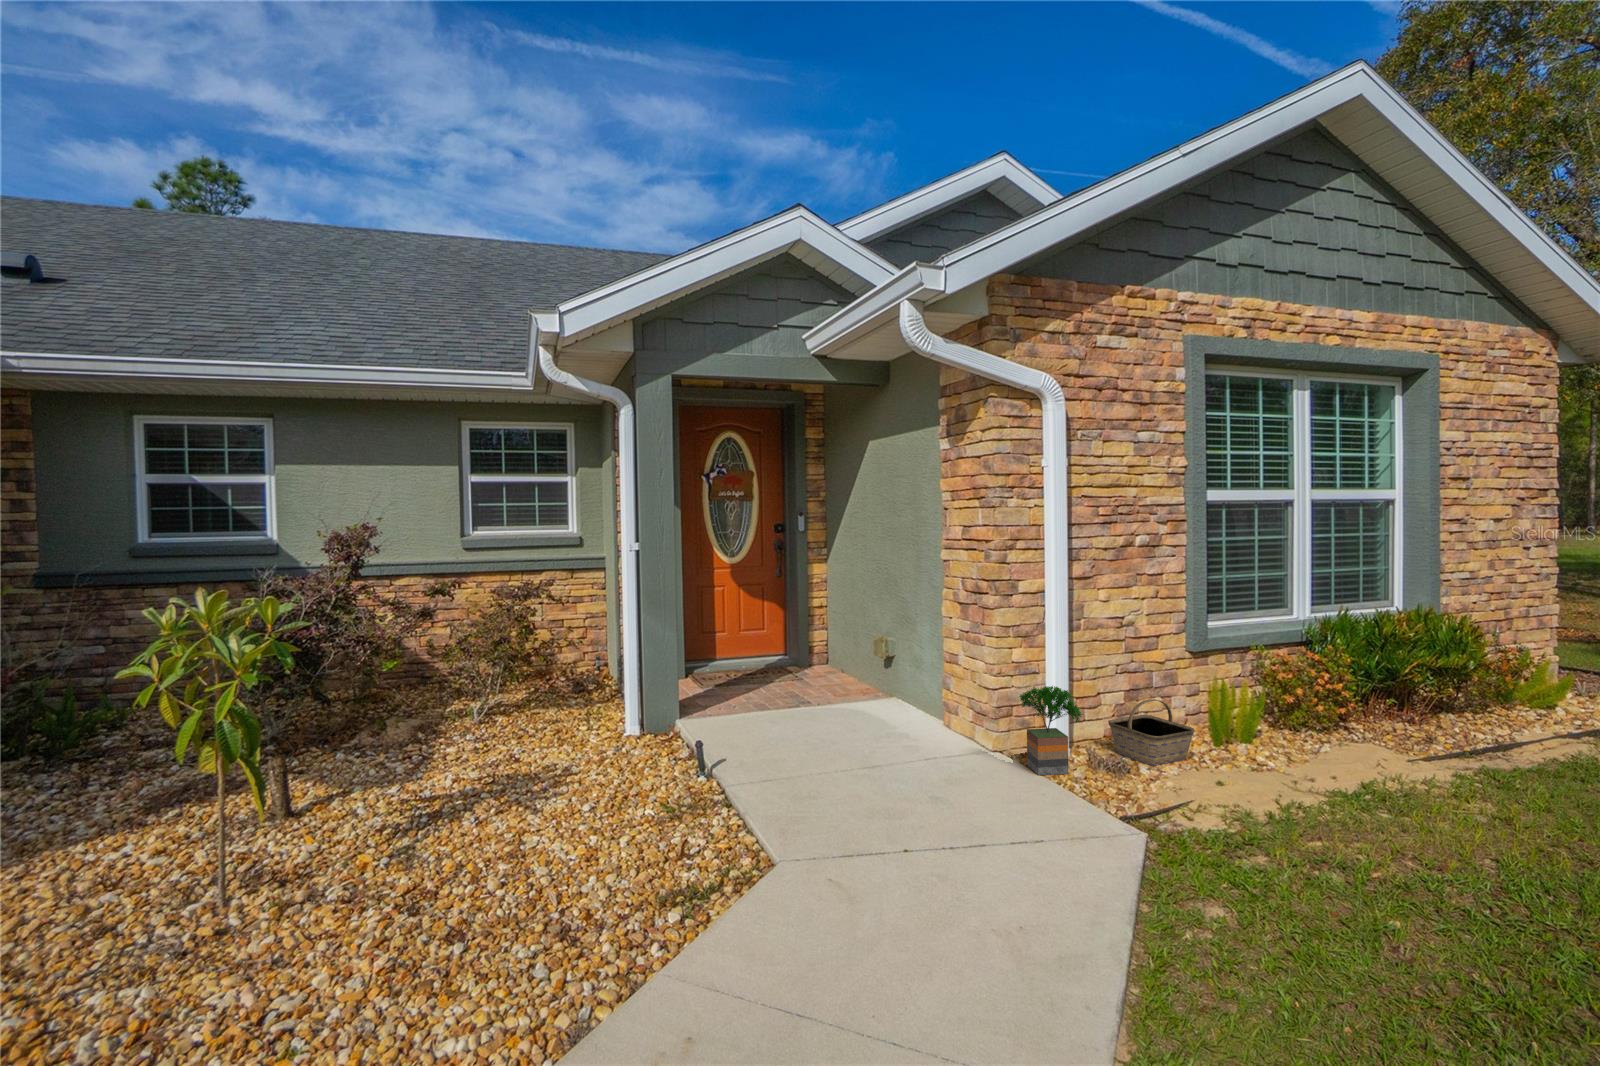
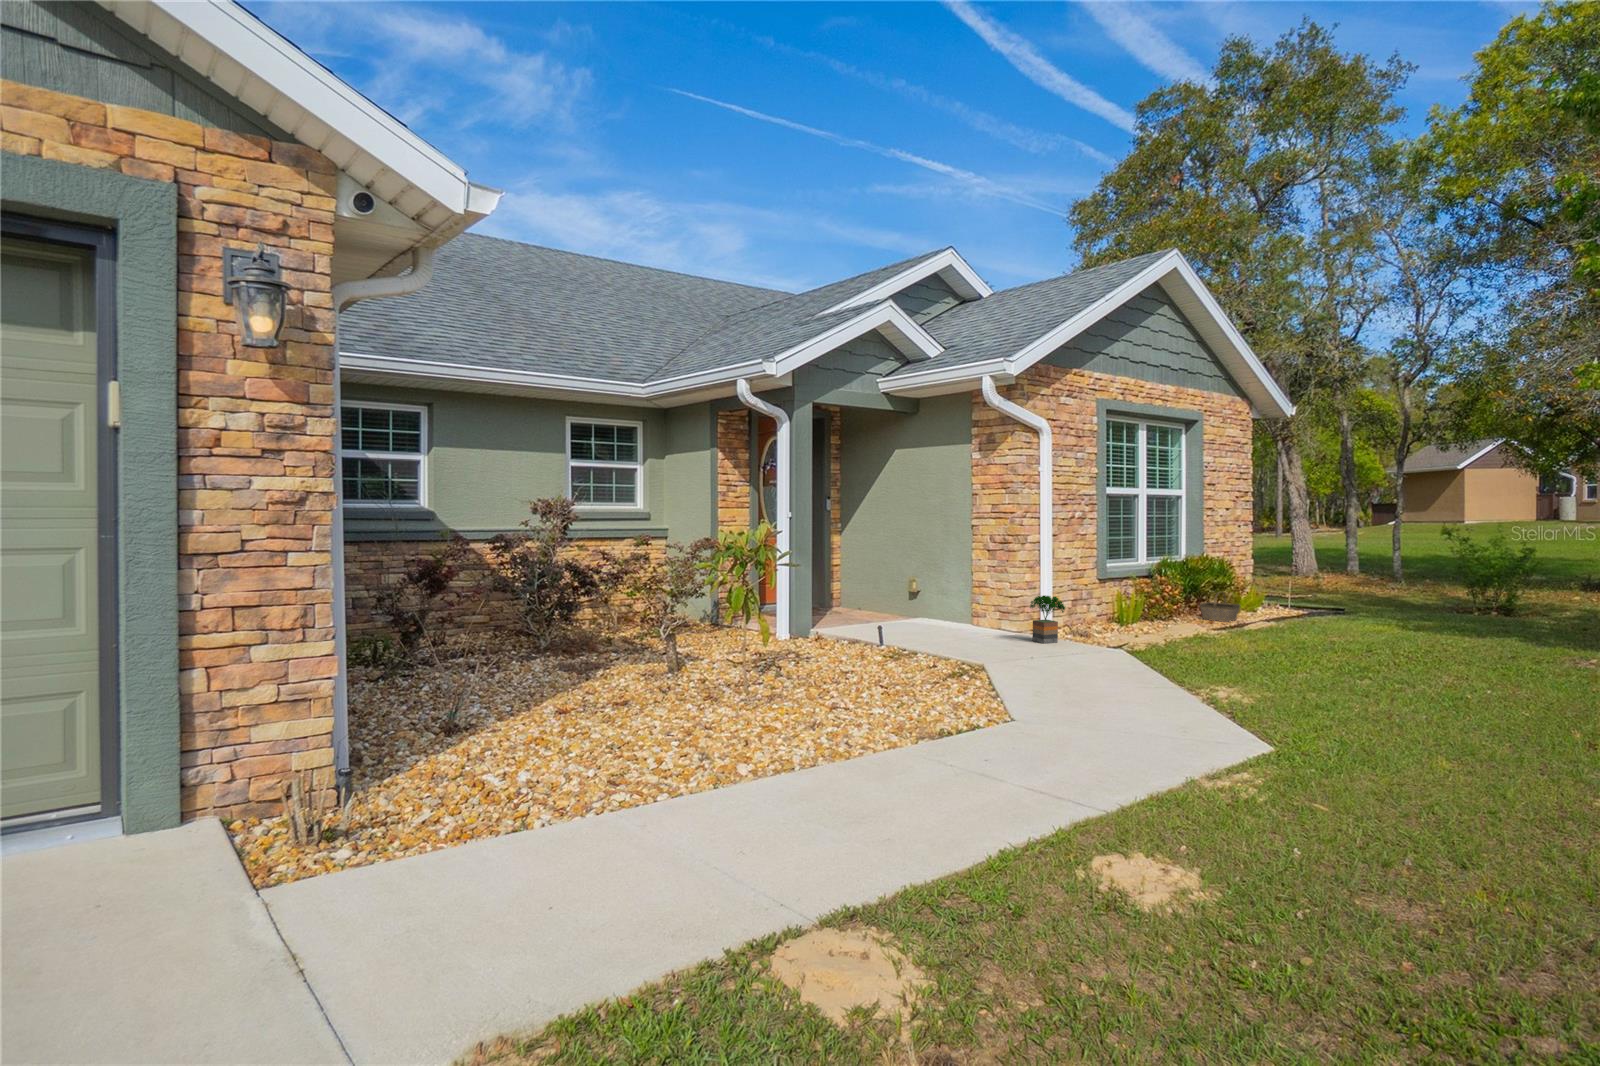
basket: present [1108,699,1194,766] -> present [1200,593,1240,622]

